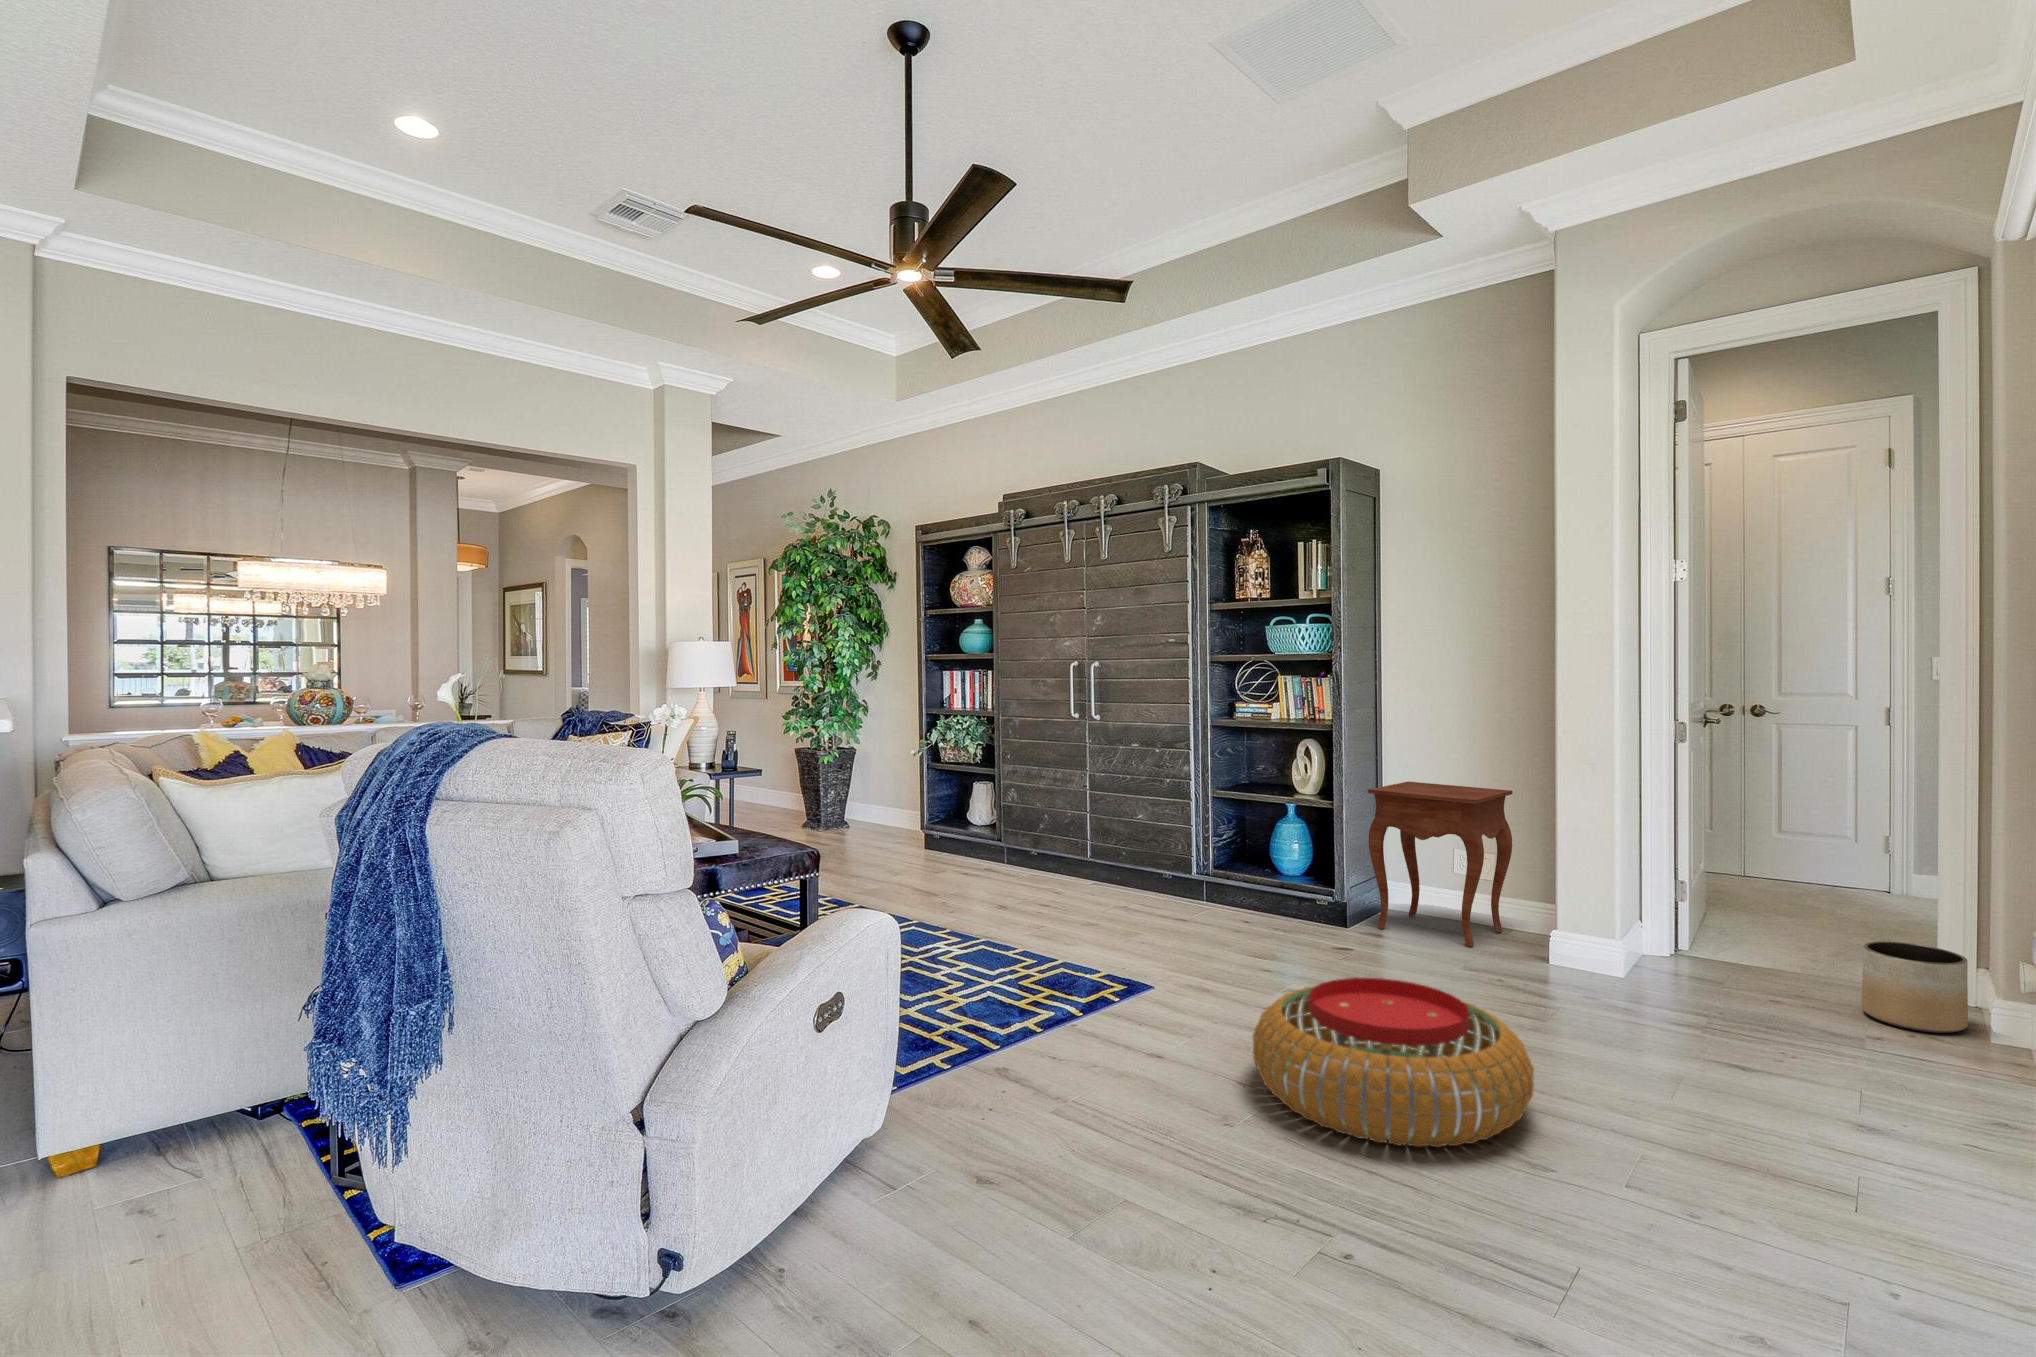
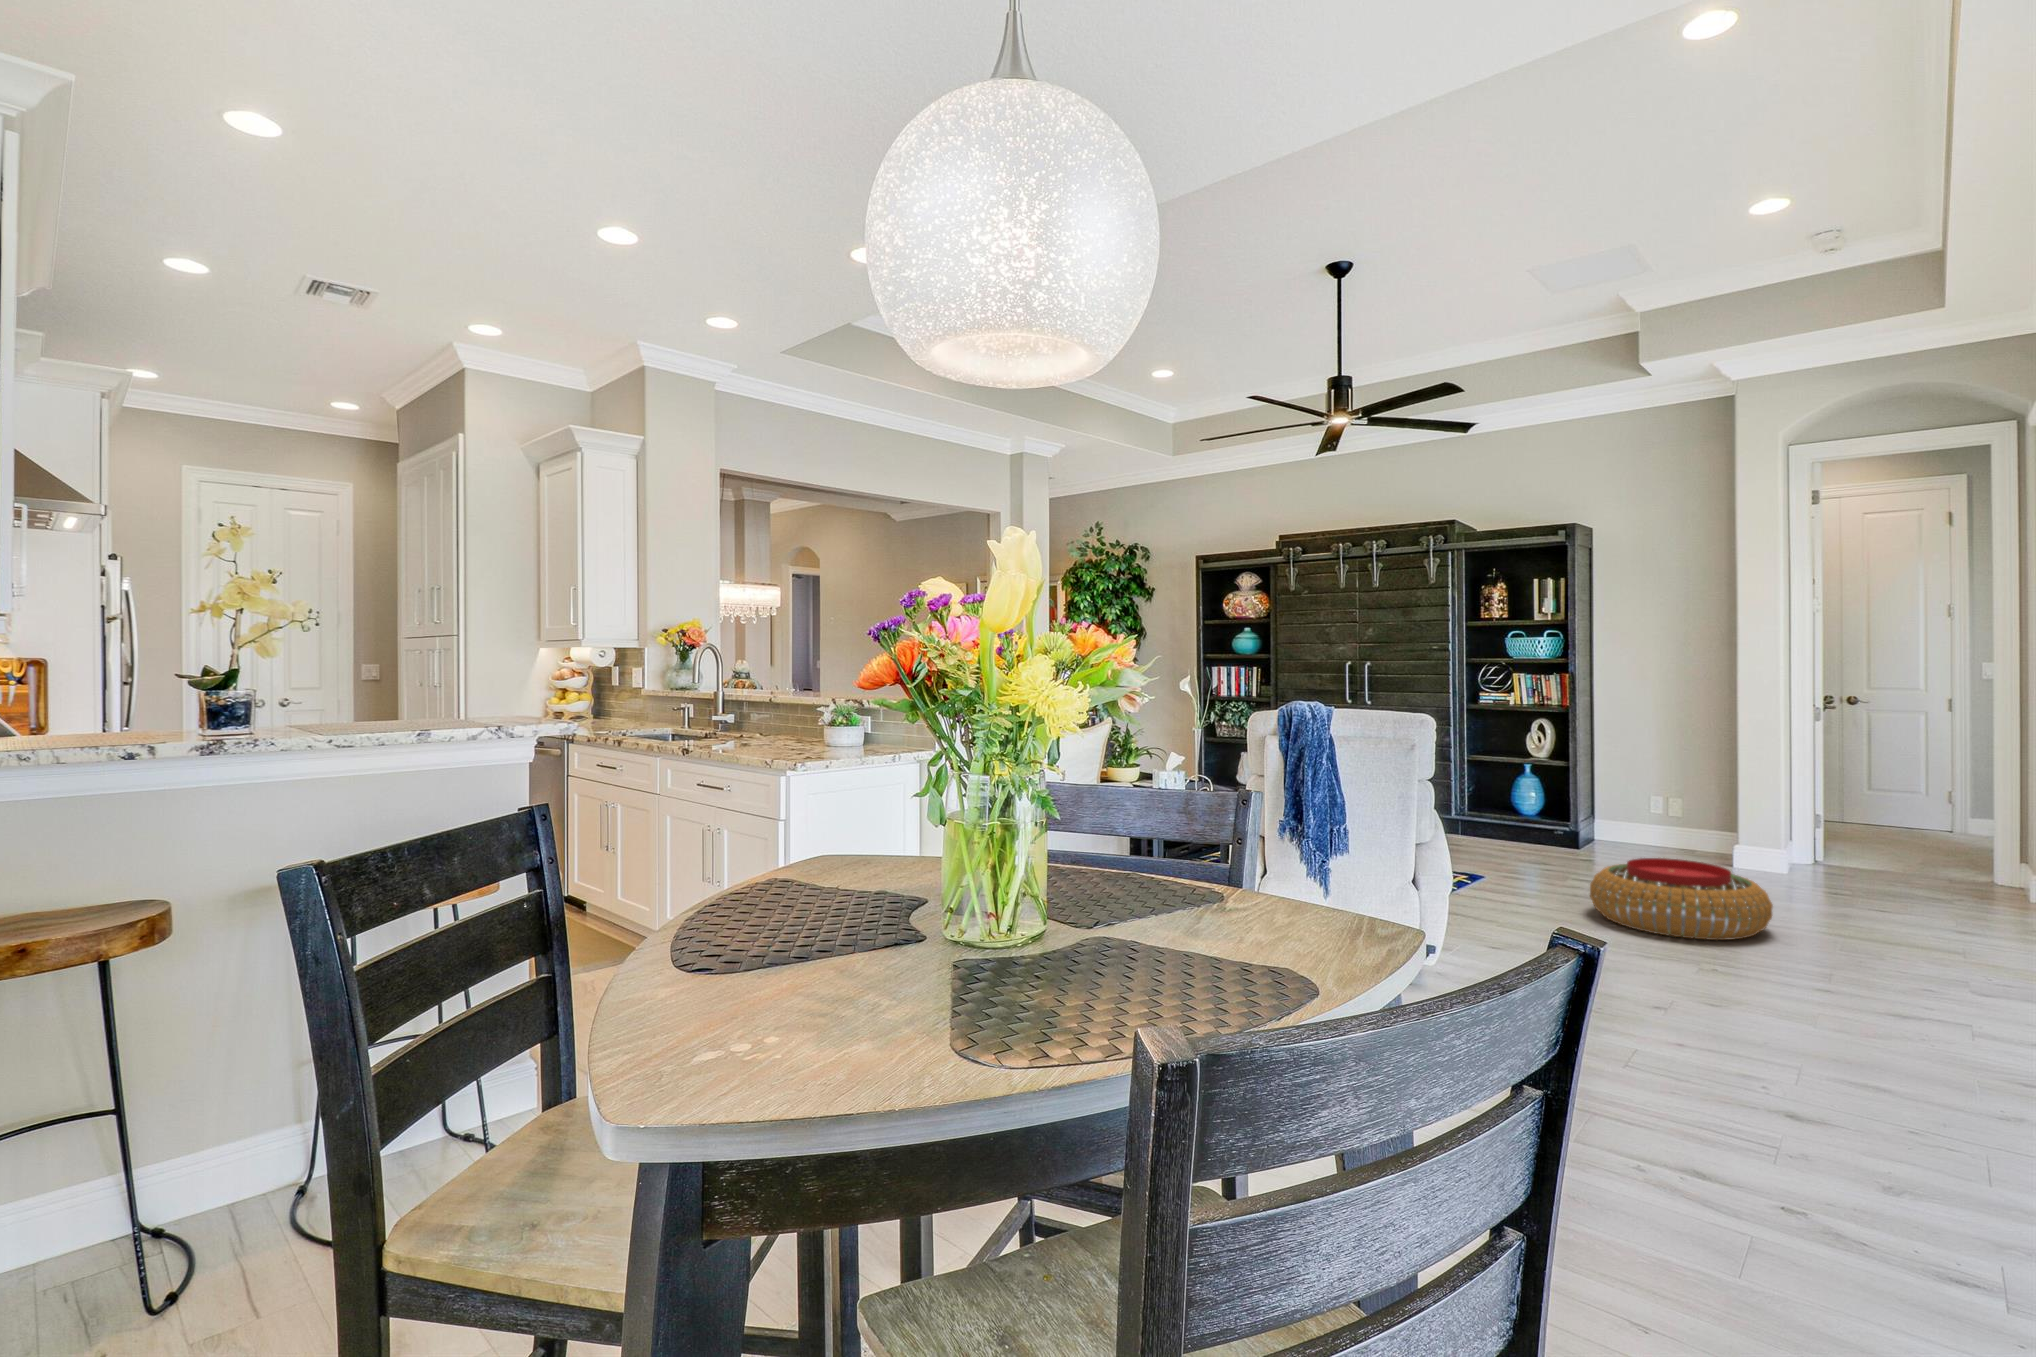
side table: present [1368,782,1513,947] -> none [1592,749,1695,860]
planter: present [1862,941,1968,1033] -> none [1948,846,2017,899]

